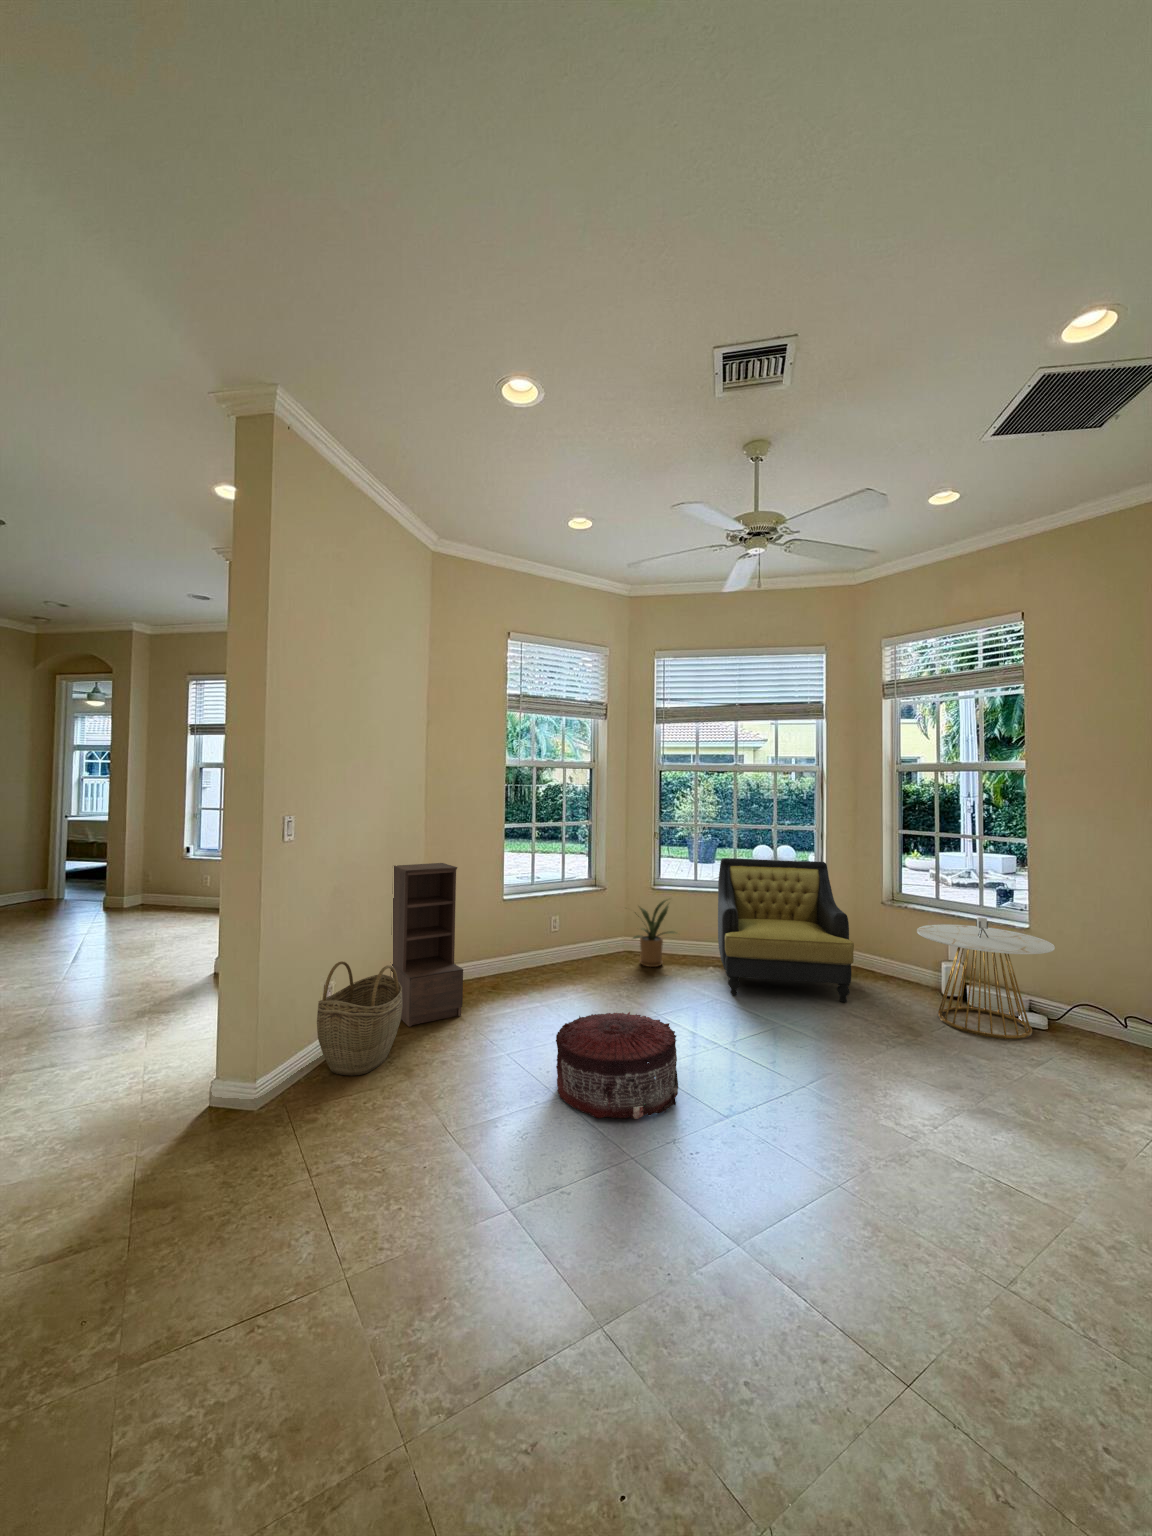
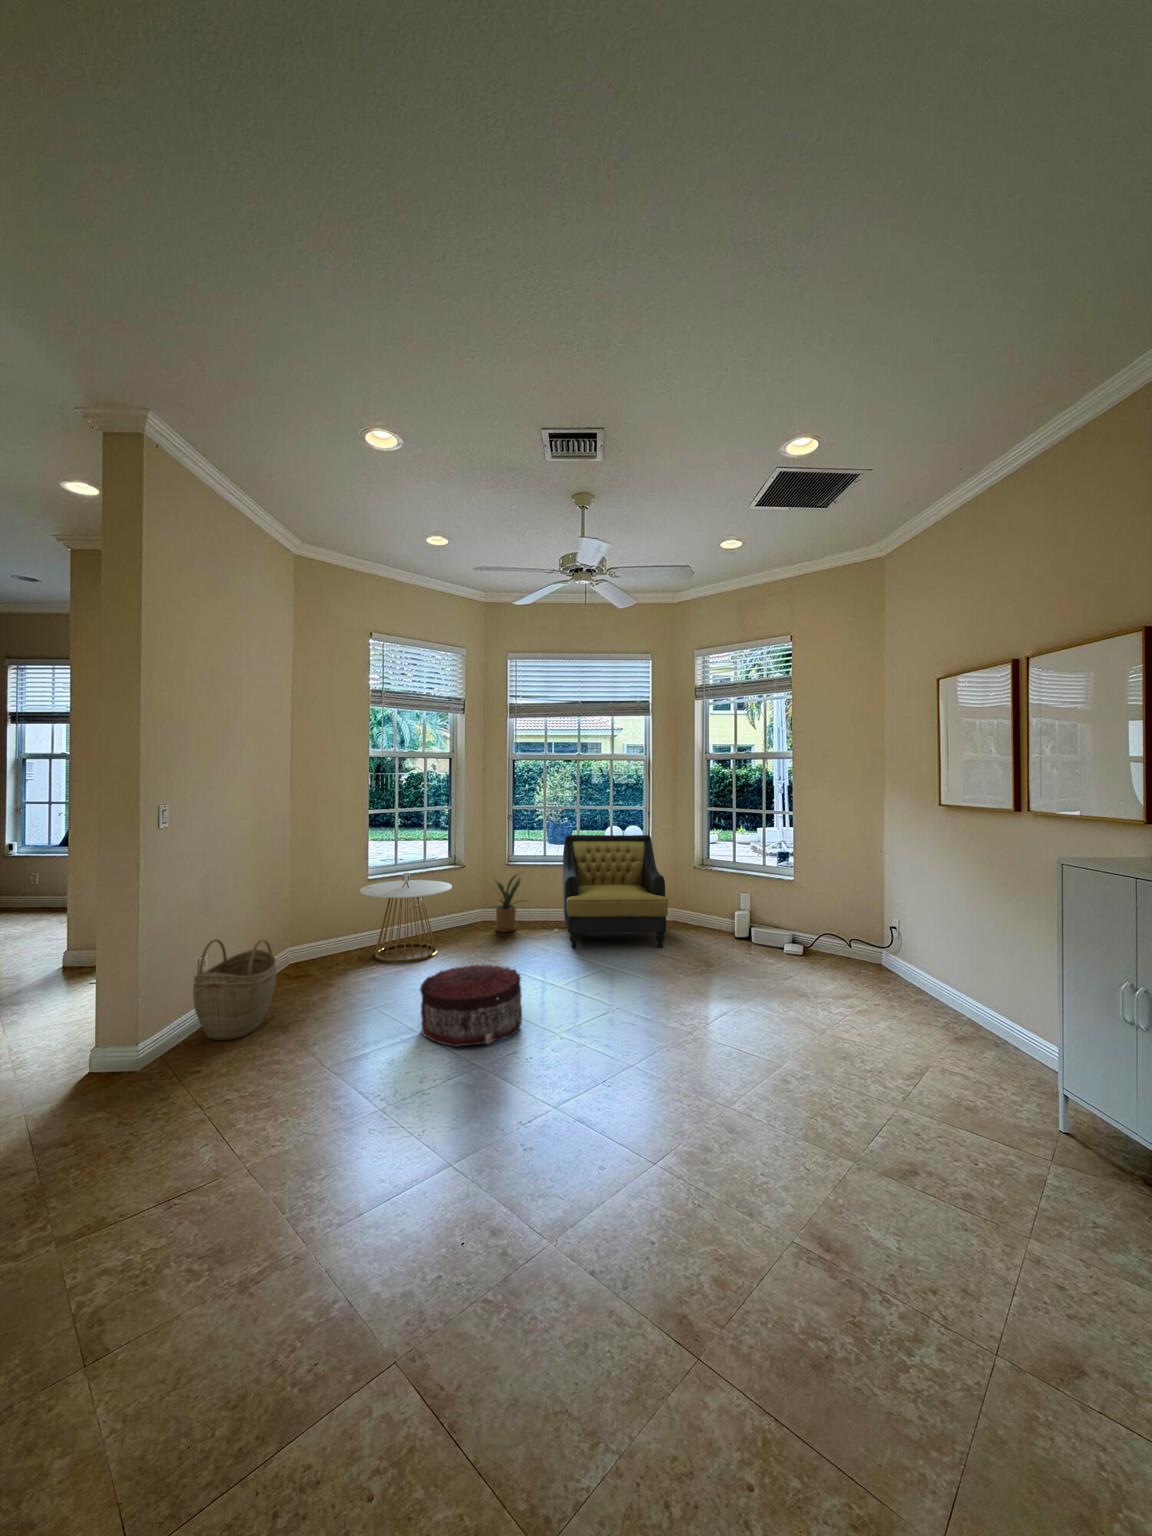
bookshelf: present [391,863,463,1027] -> none [260,847,333,997]
side table: present [917,917,1055,1040] -> present [360,873,452,963]

